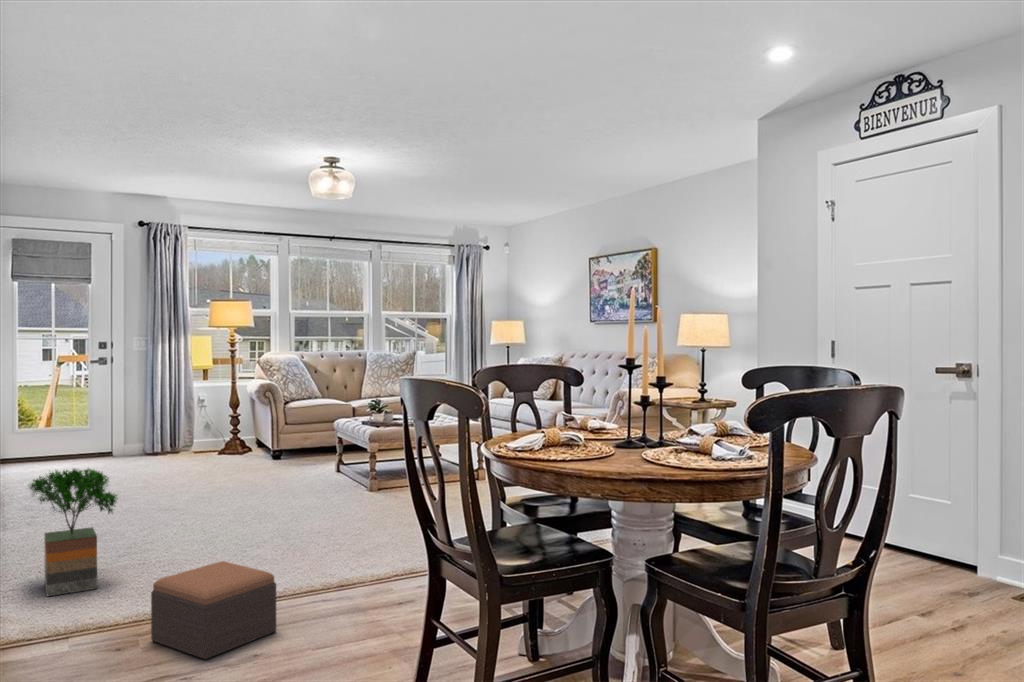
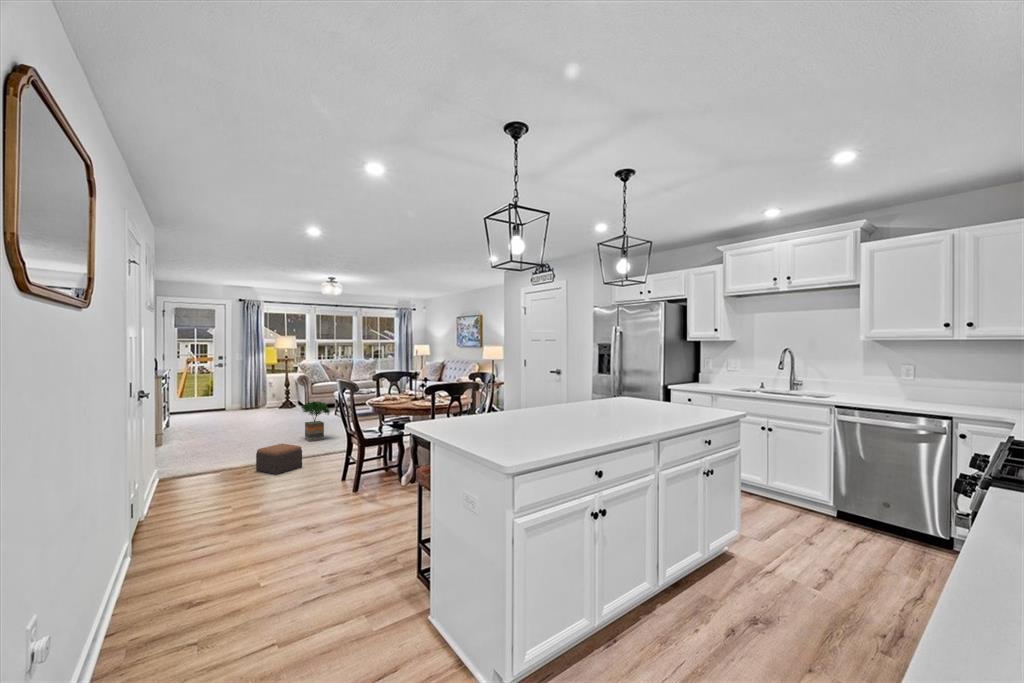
potted tree: present [28,469,118,596] -> present [302,401,330,441]

